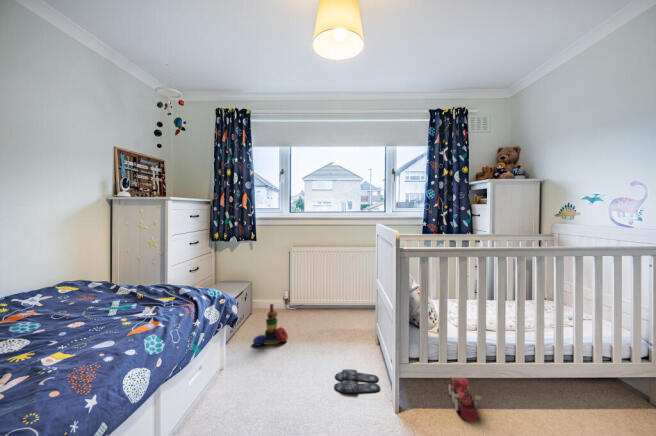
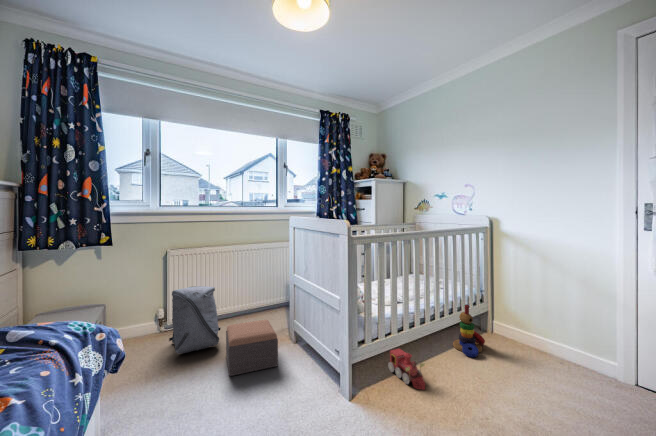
backpack: none [287,276,324,327] -> present [169,286,221,354]
stacking toy: present [253,304,288,346] -> present [453,305,485,357]
footstool: none [312,312,355,355] -> present [226,320,278,376]
slippers: present [334,369,380,393] -> none [277,378,333,410]

